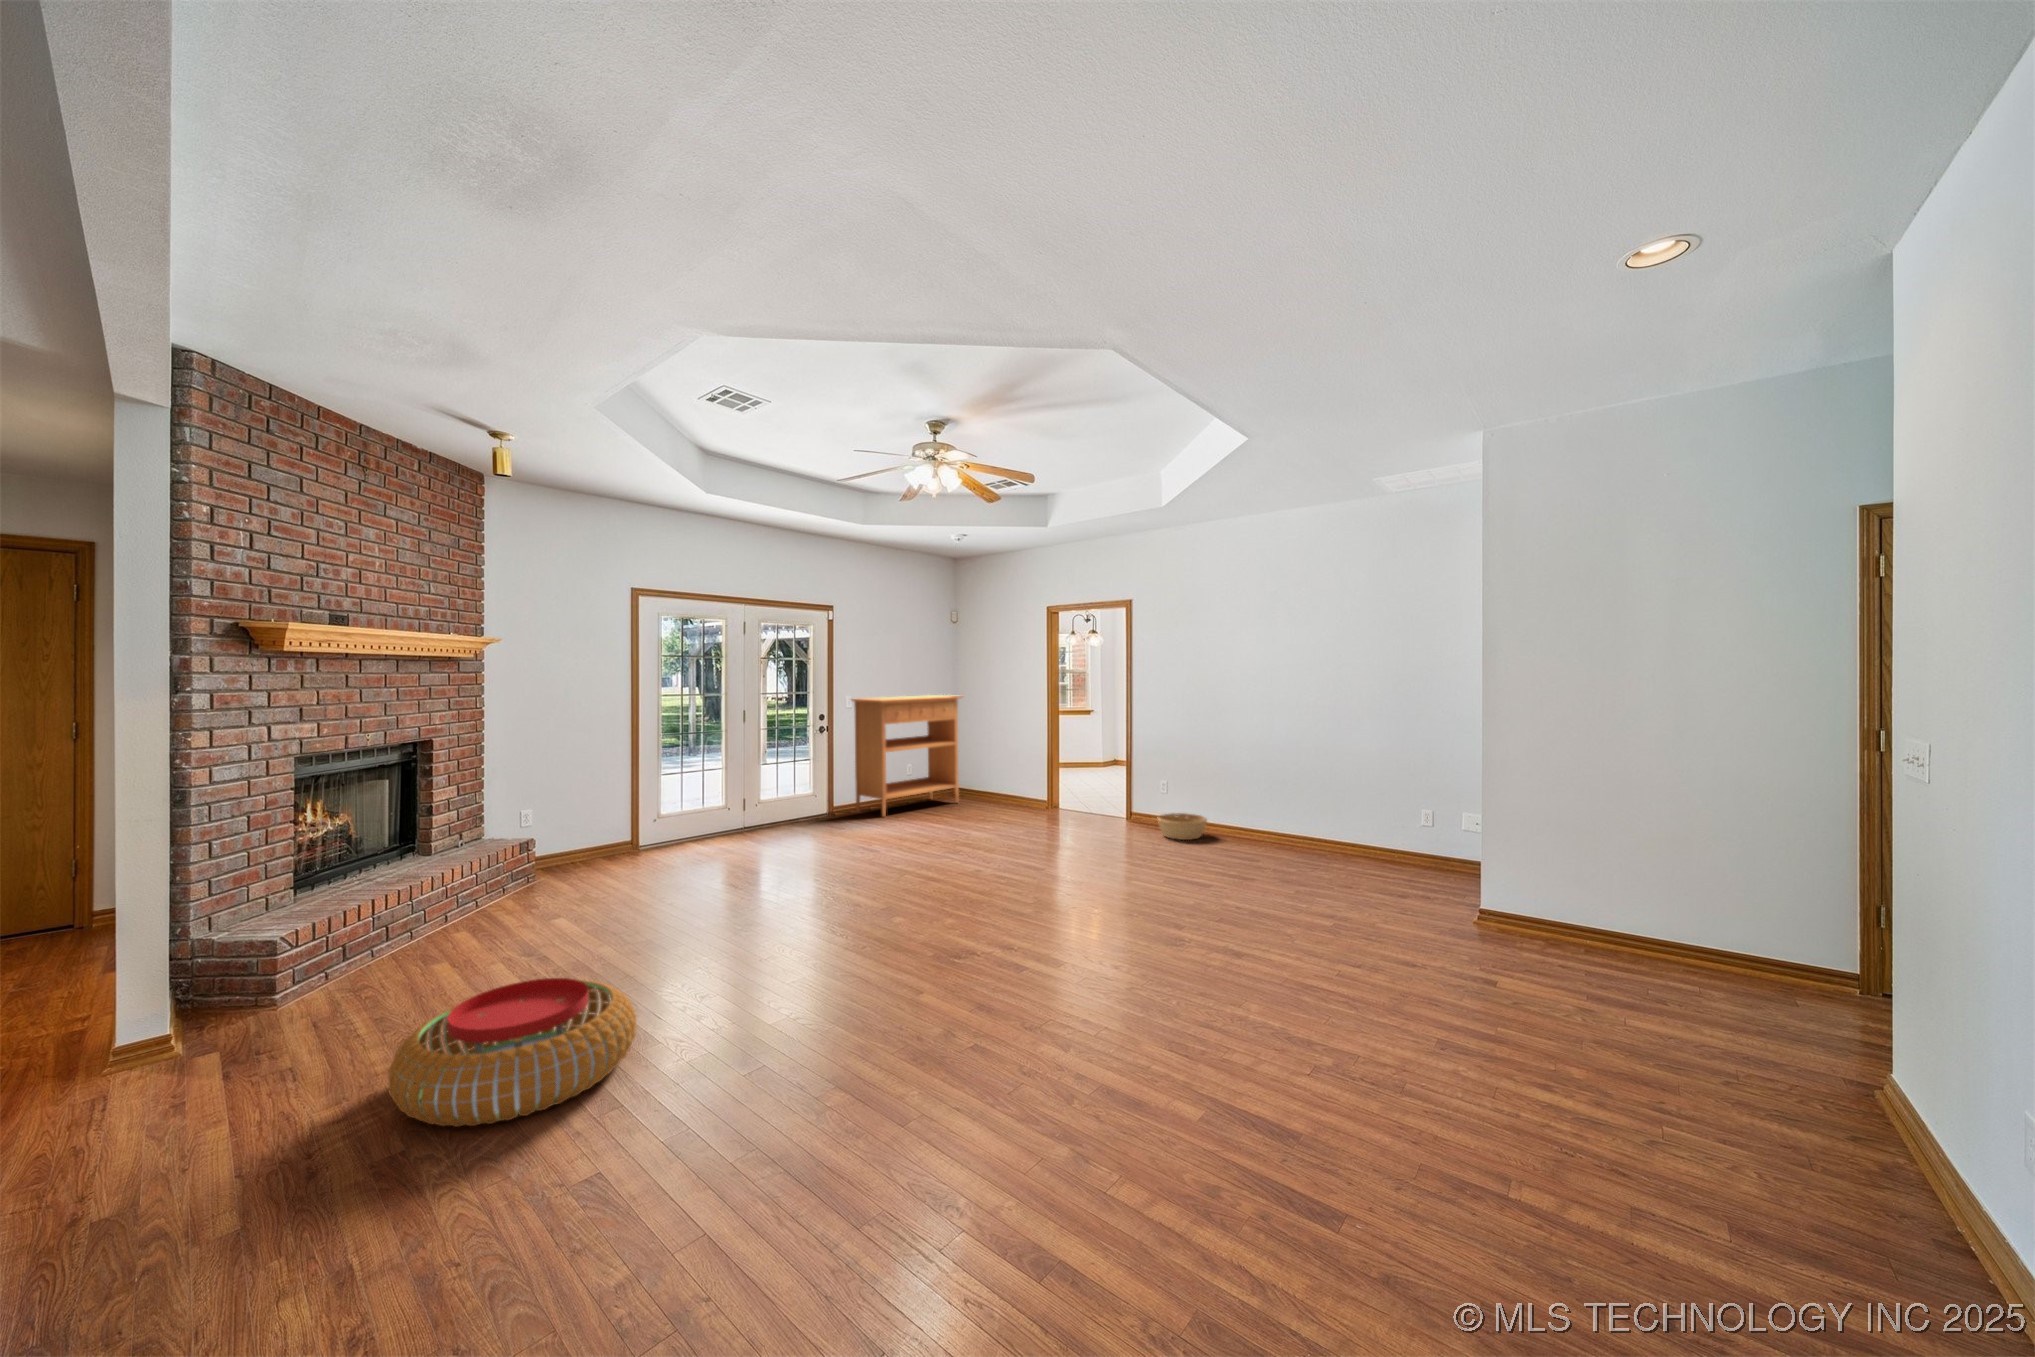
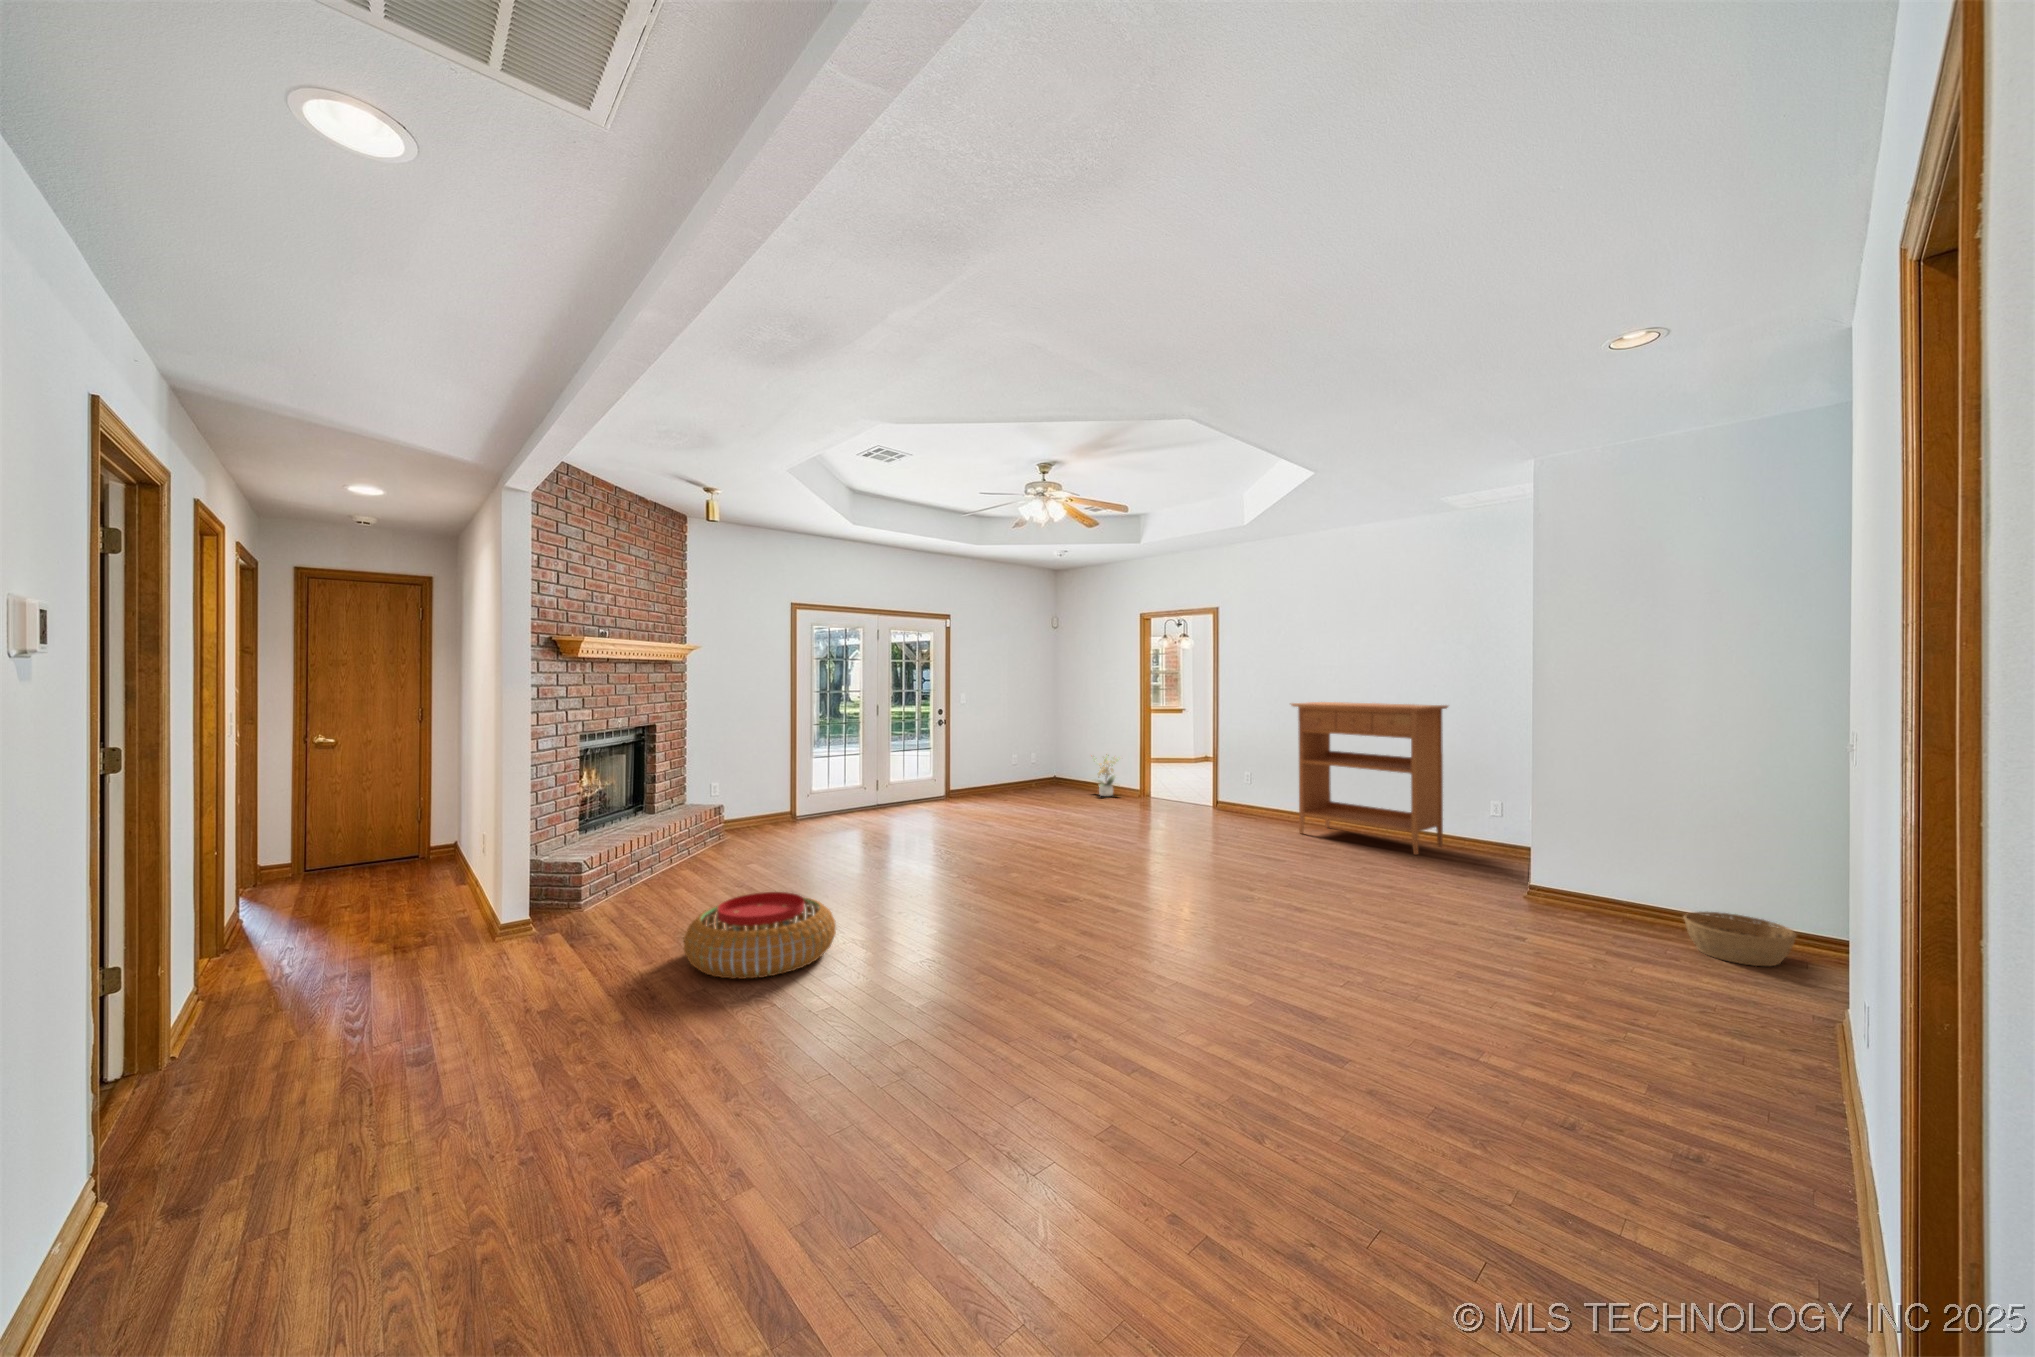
console table: present [851,695,962,817] -> present [1291,702,1448,855]
potted plant: none [990,760,1025,808] -> present [1094,755,1118,796]
basket: present [1157,813,1207,840] -> present [1683,912,1796,966]

